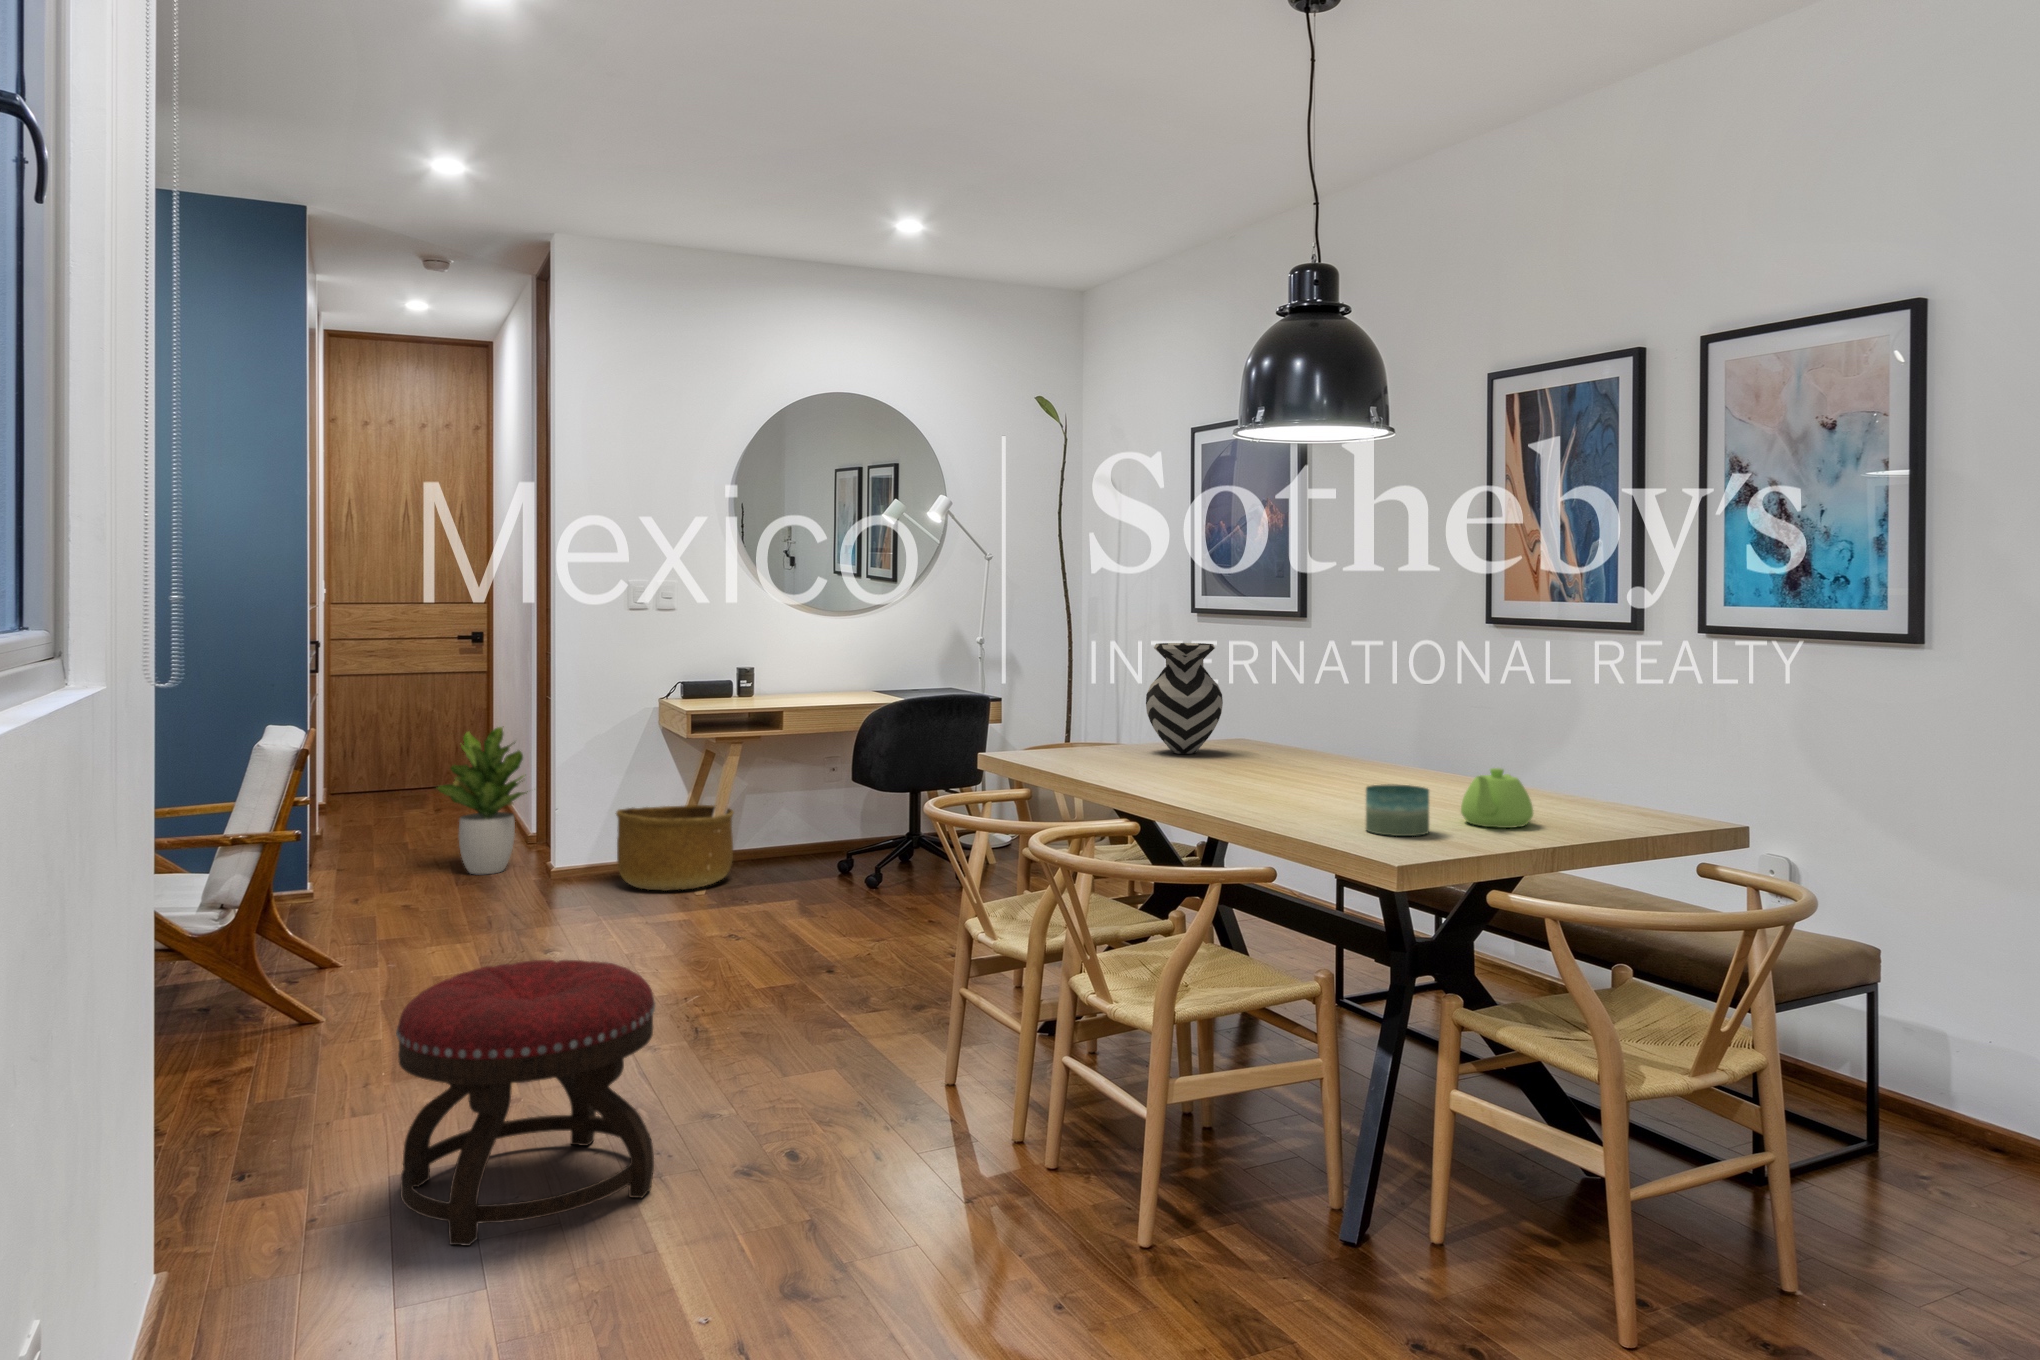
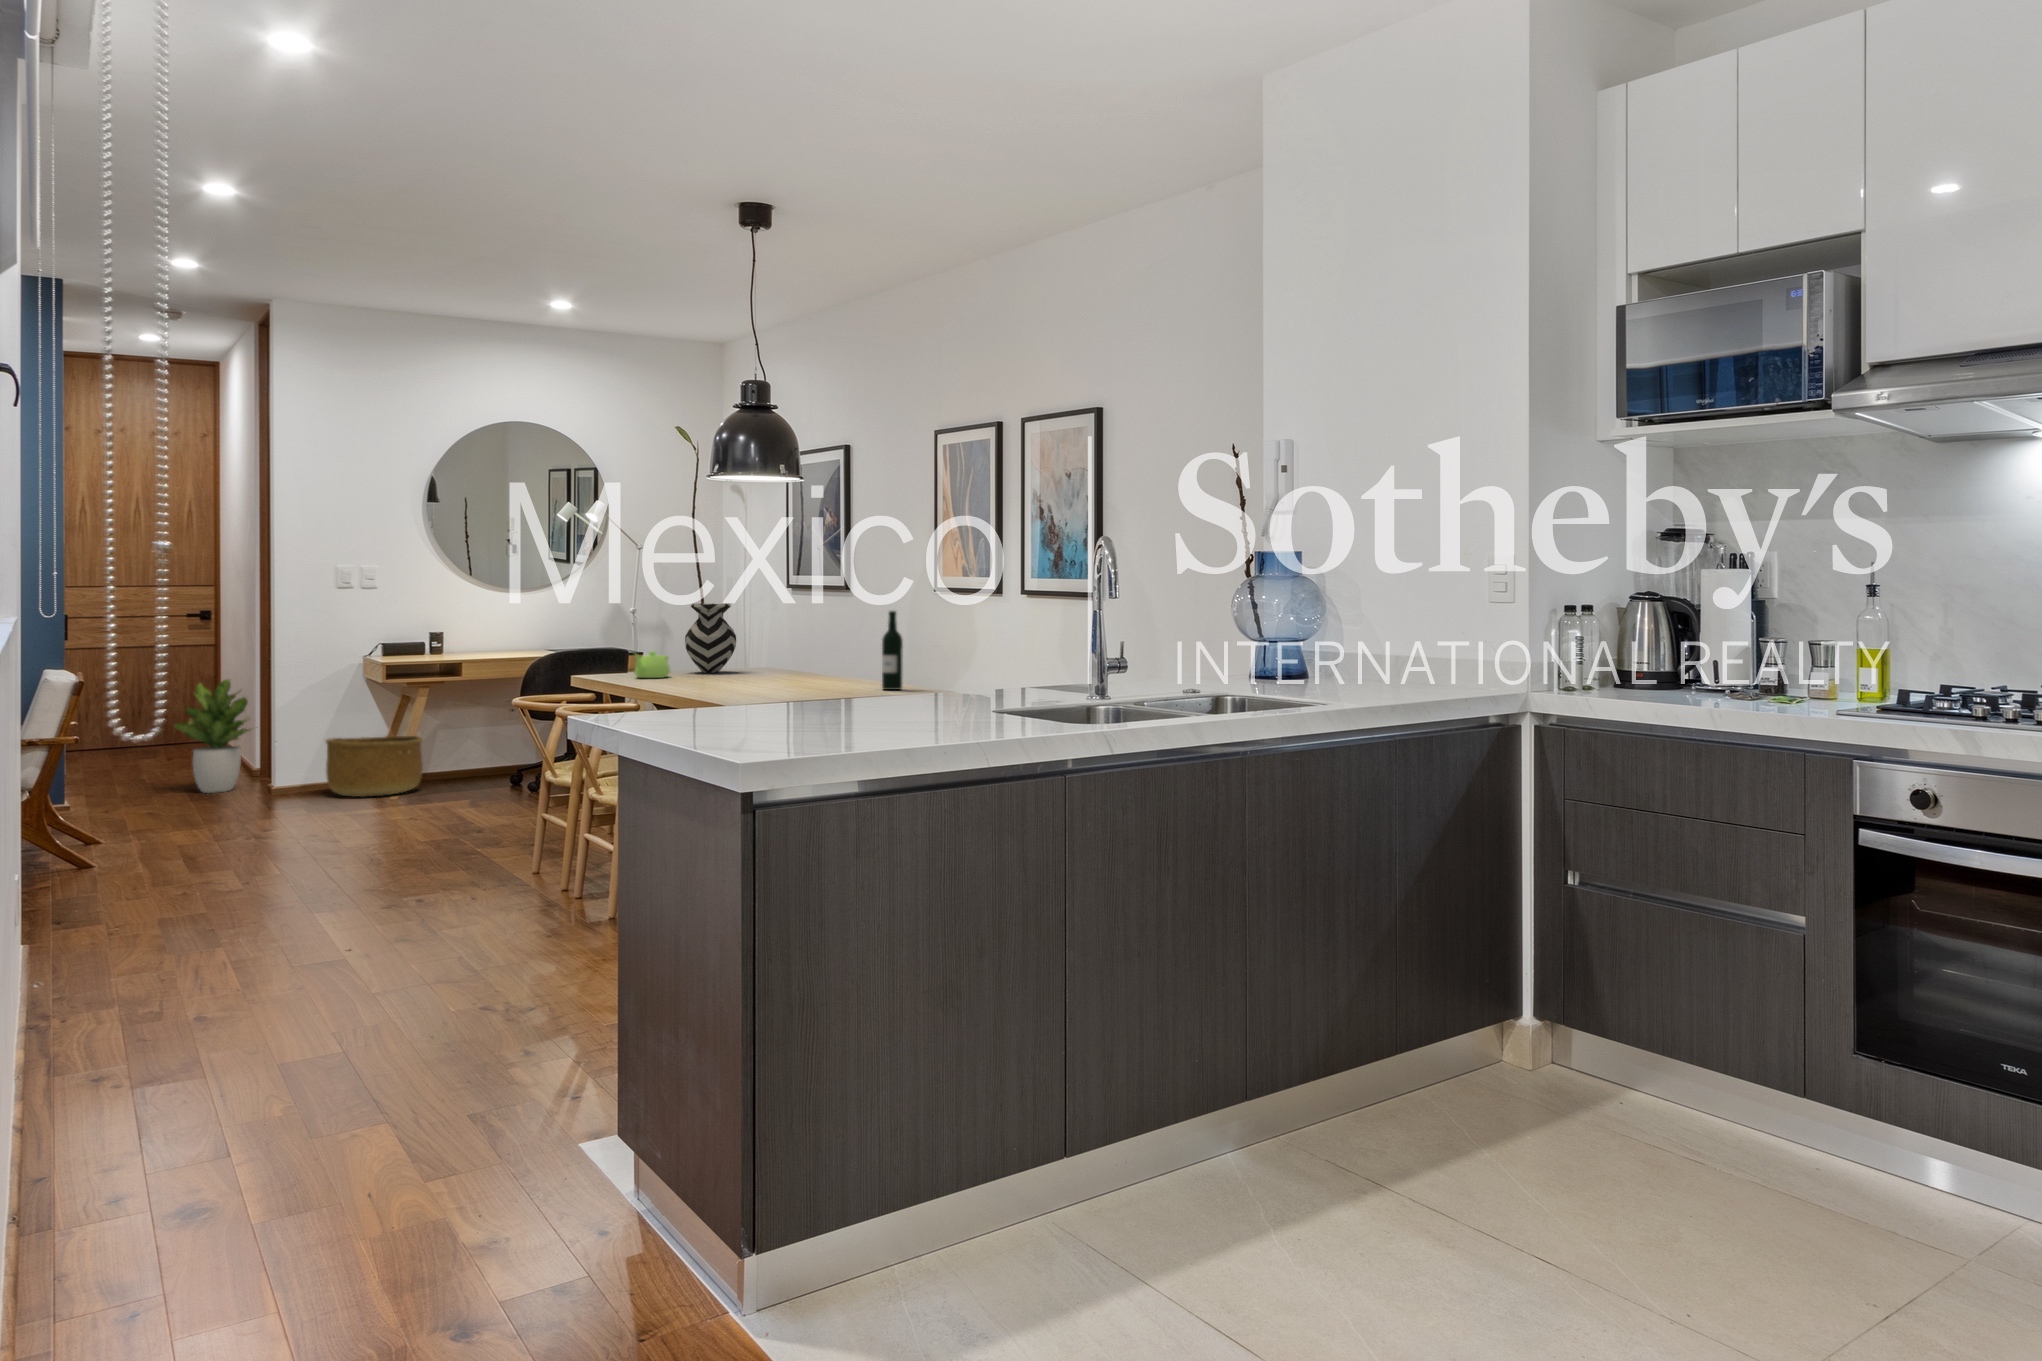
wine bottle: none [1571,669,1609,816] -> present [882,611,903,690]
teapot: present [1461,768,1533,828] -> present [635,651,670,678]
candle: present [1366,784,1429,836] -> none [746,672,780,697]
ottoman: present [396,960,656,1246] -> none [166,788,332,931]

